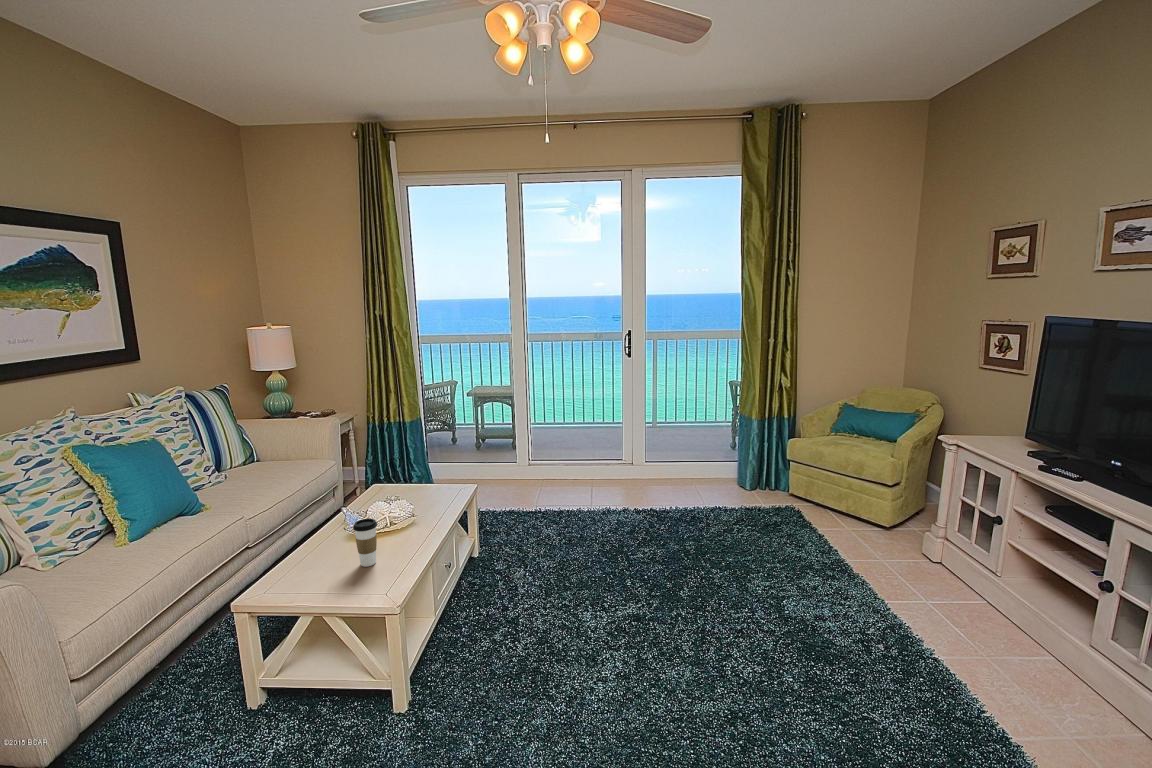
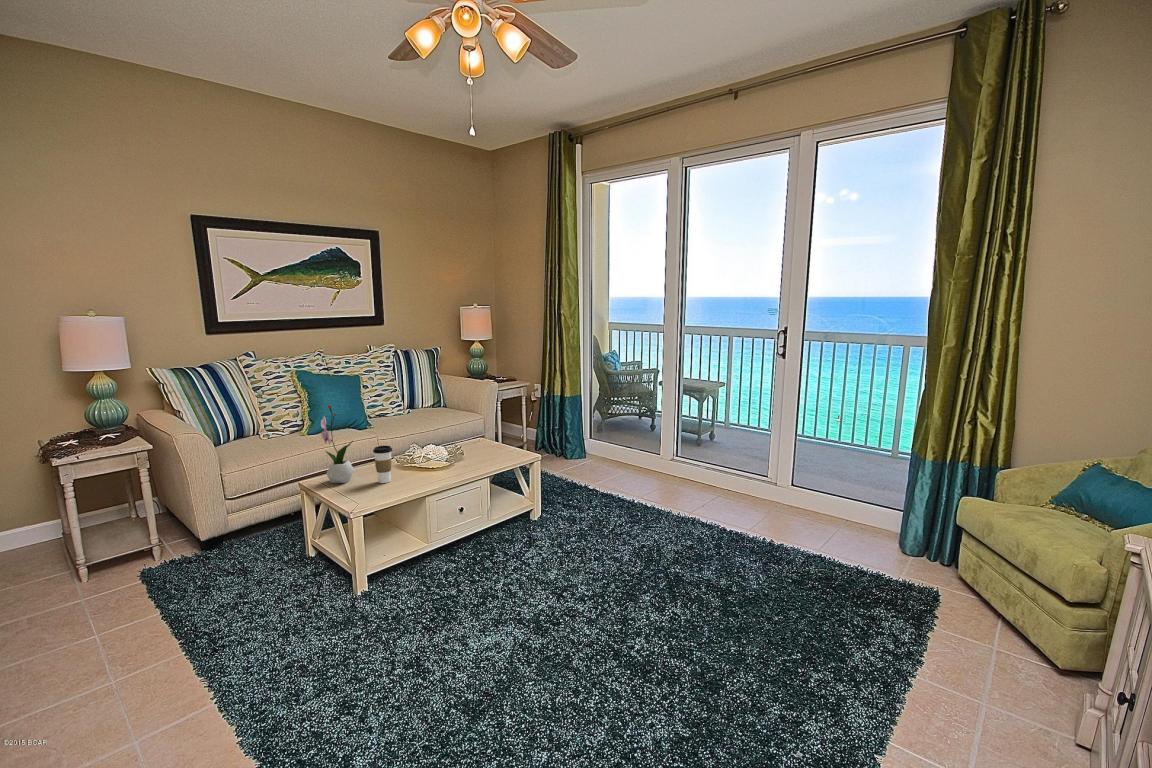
flower arrangement: none [273,486,326,588] -> present [321,405,354,483]

